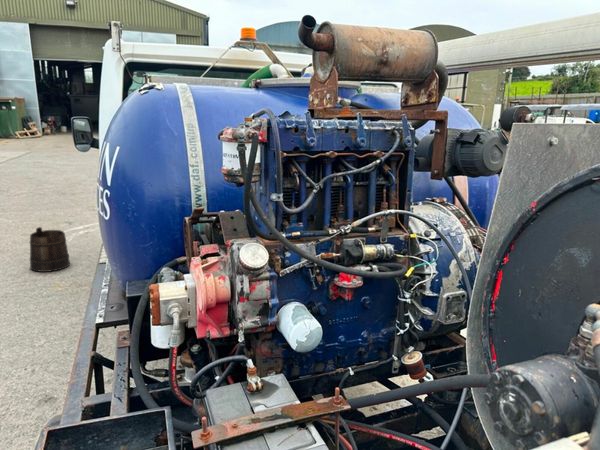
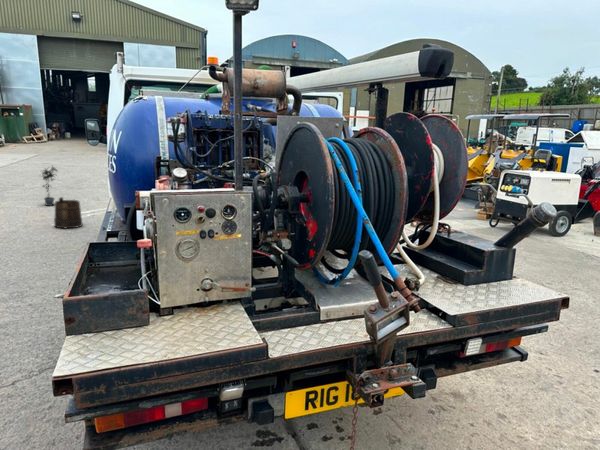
potted plant: none [14,177,39,230] -> present [42,167,57,206]

